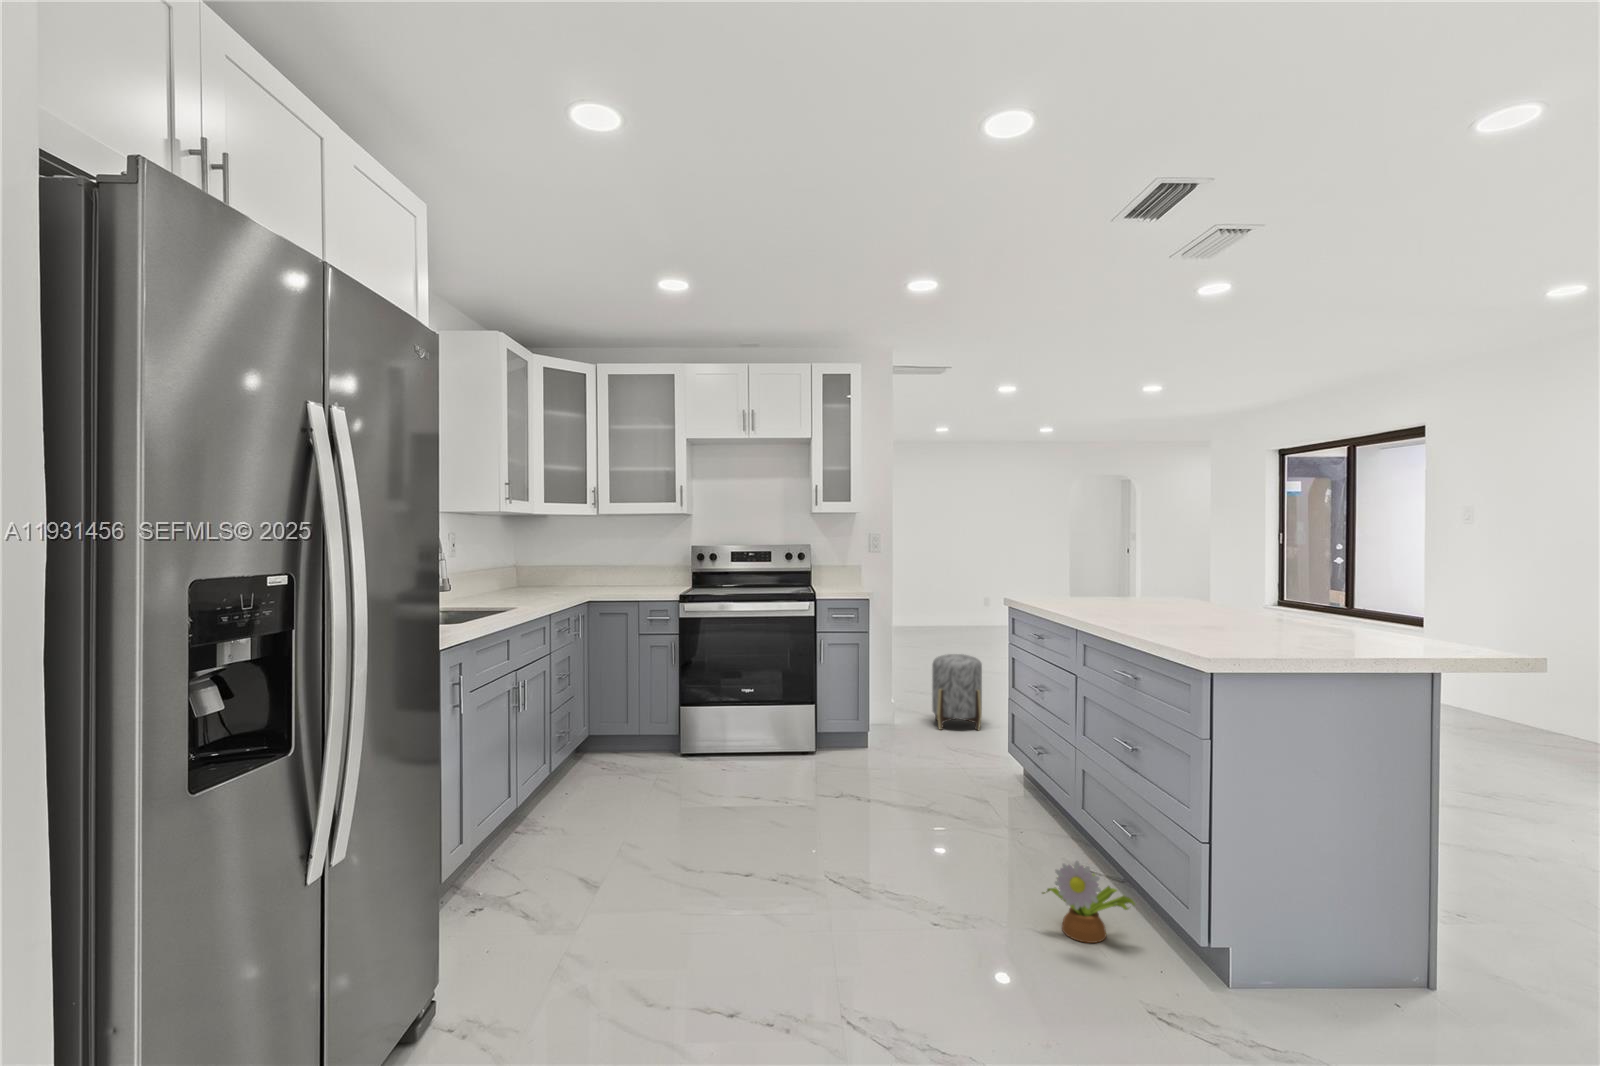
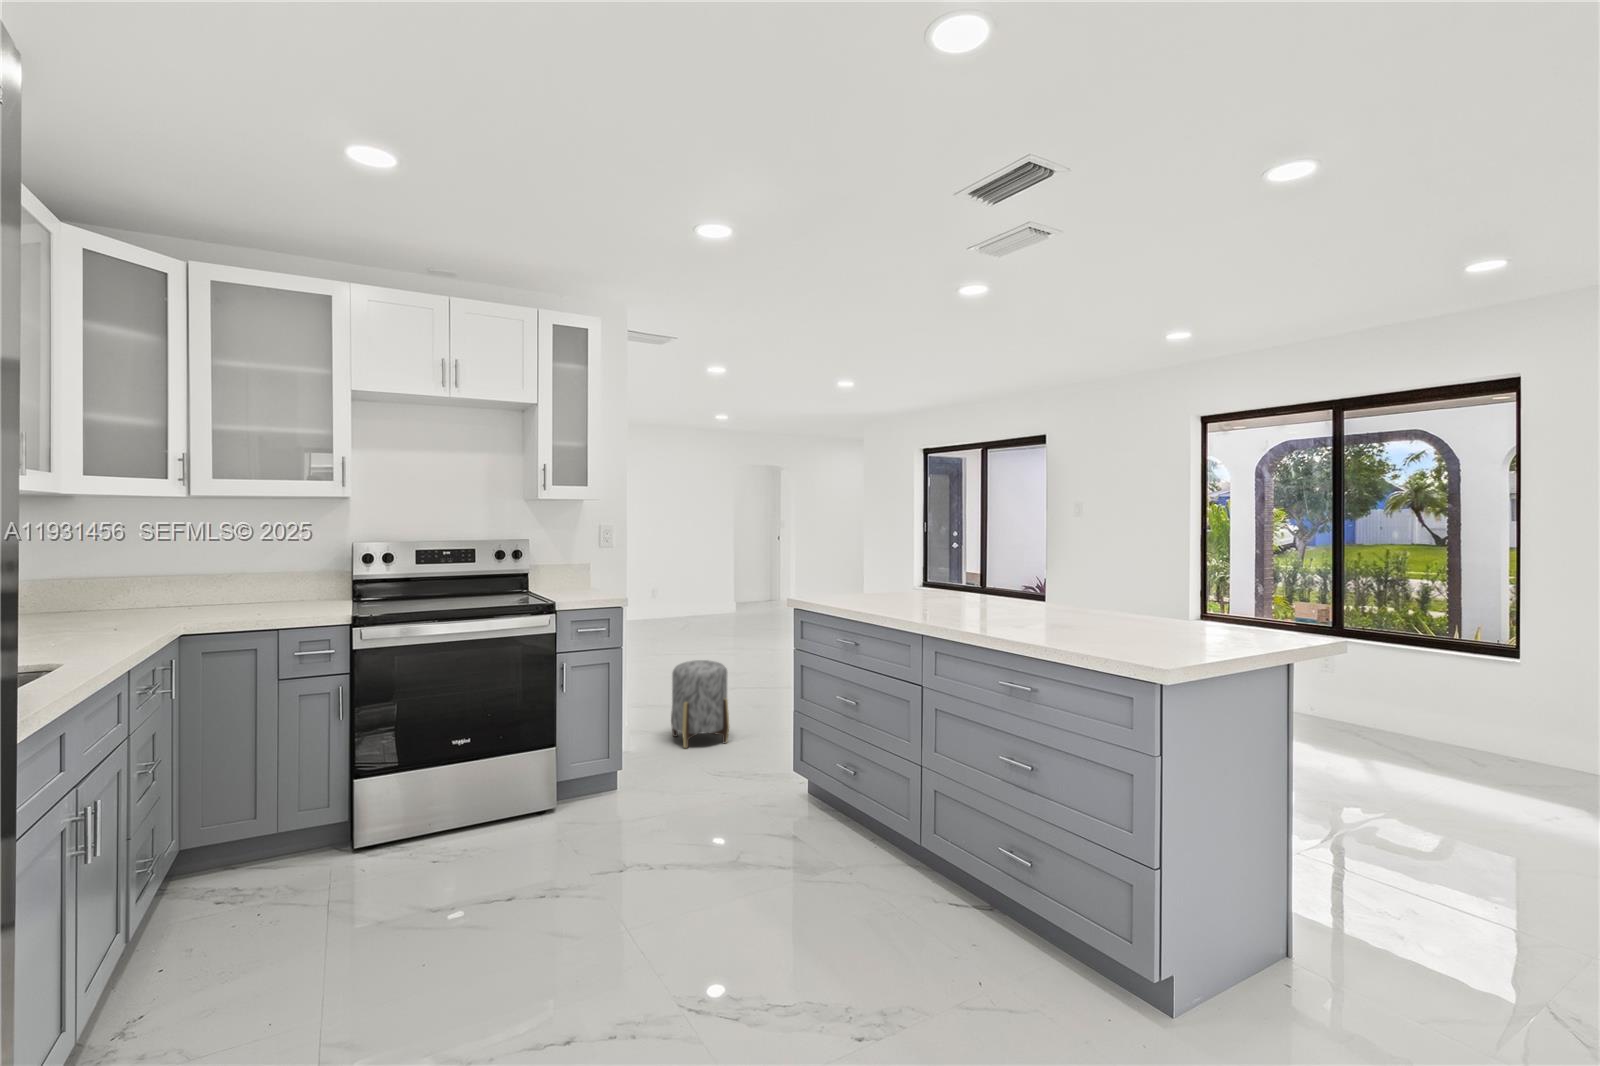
decorative plant: present [1042,861,1135,943] -> none [961,921,1058,1013]

